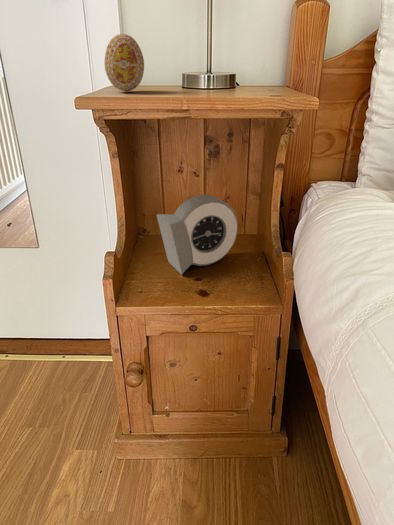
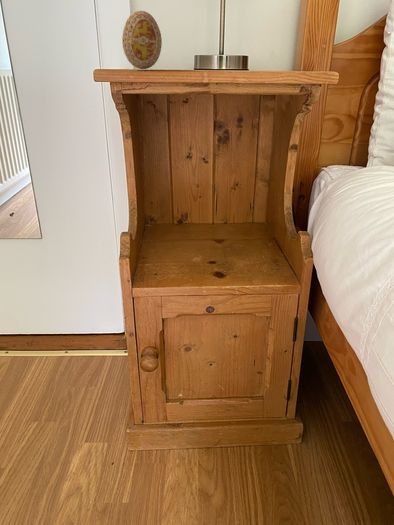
alarm clock: present [157,195,238,275] -> none [169,178,250,258]

